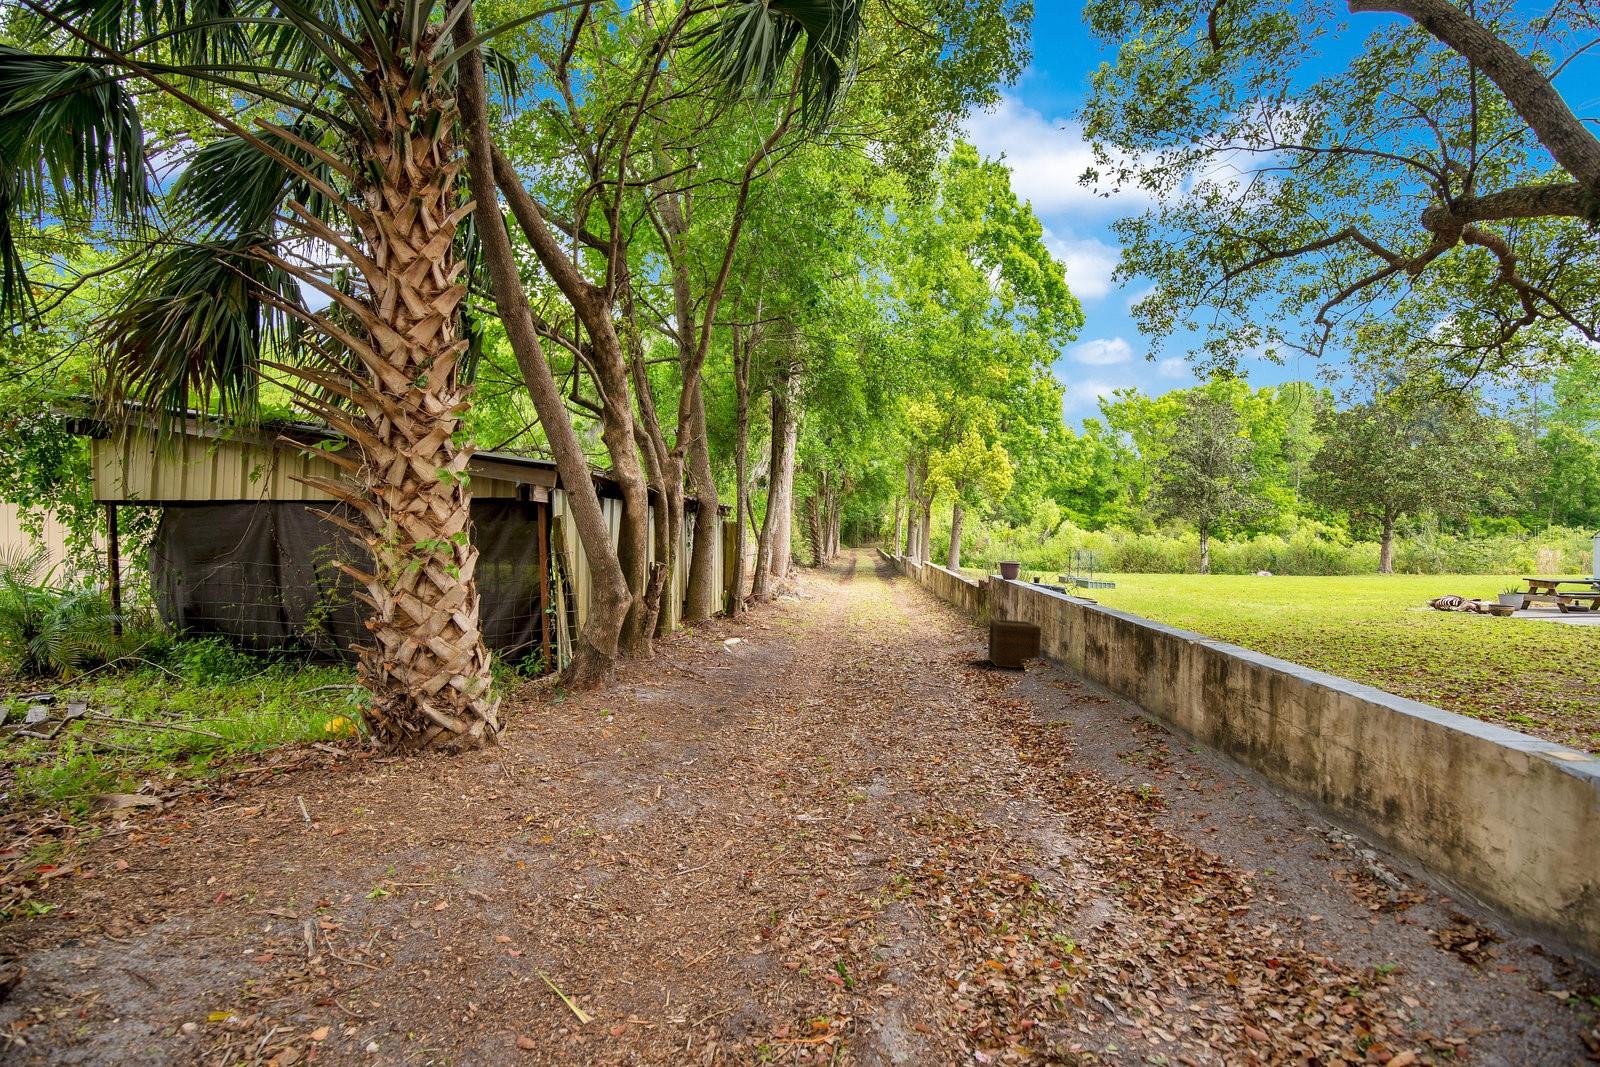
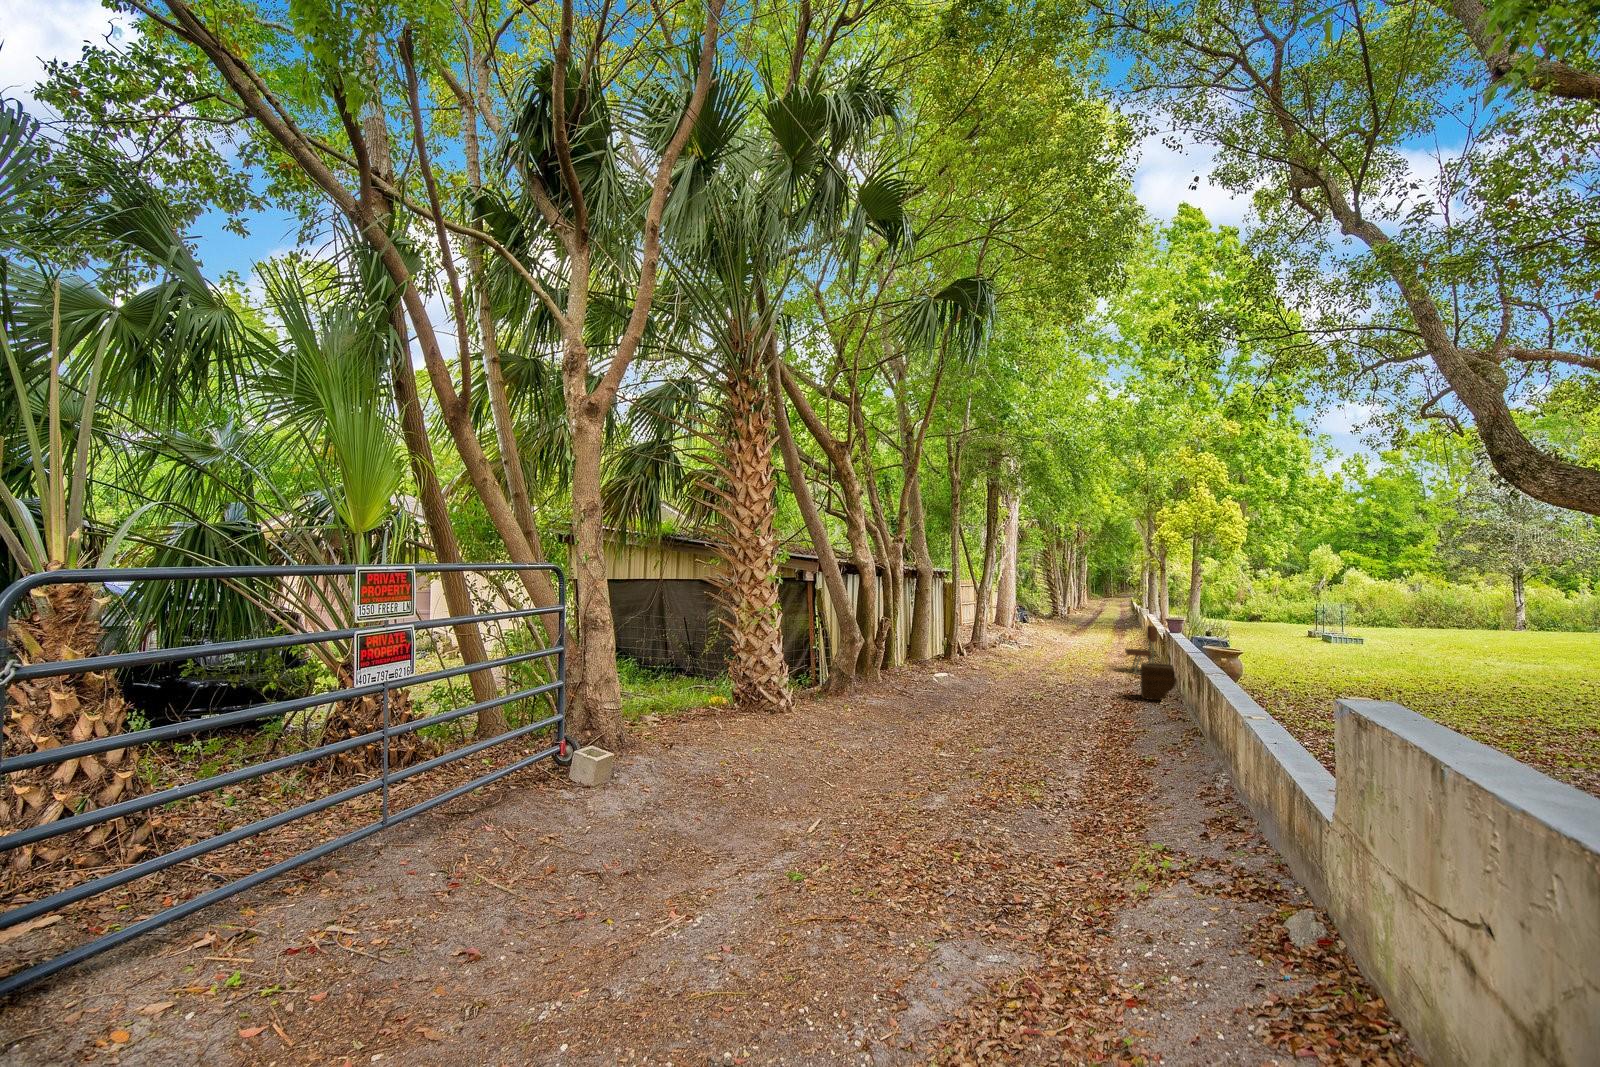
bench: none [944,573,984,632] -> present [1125,626,1157,674]

